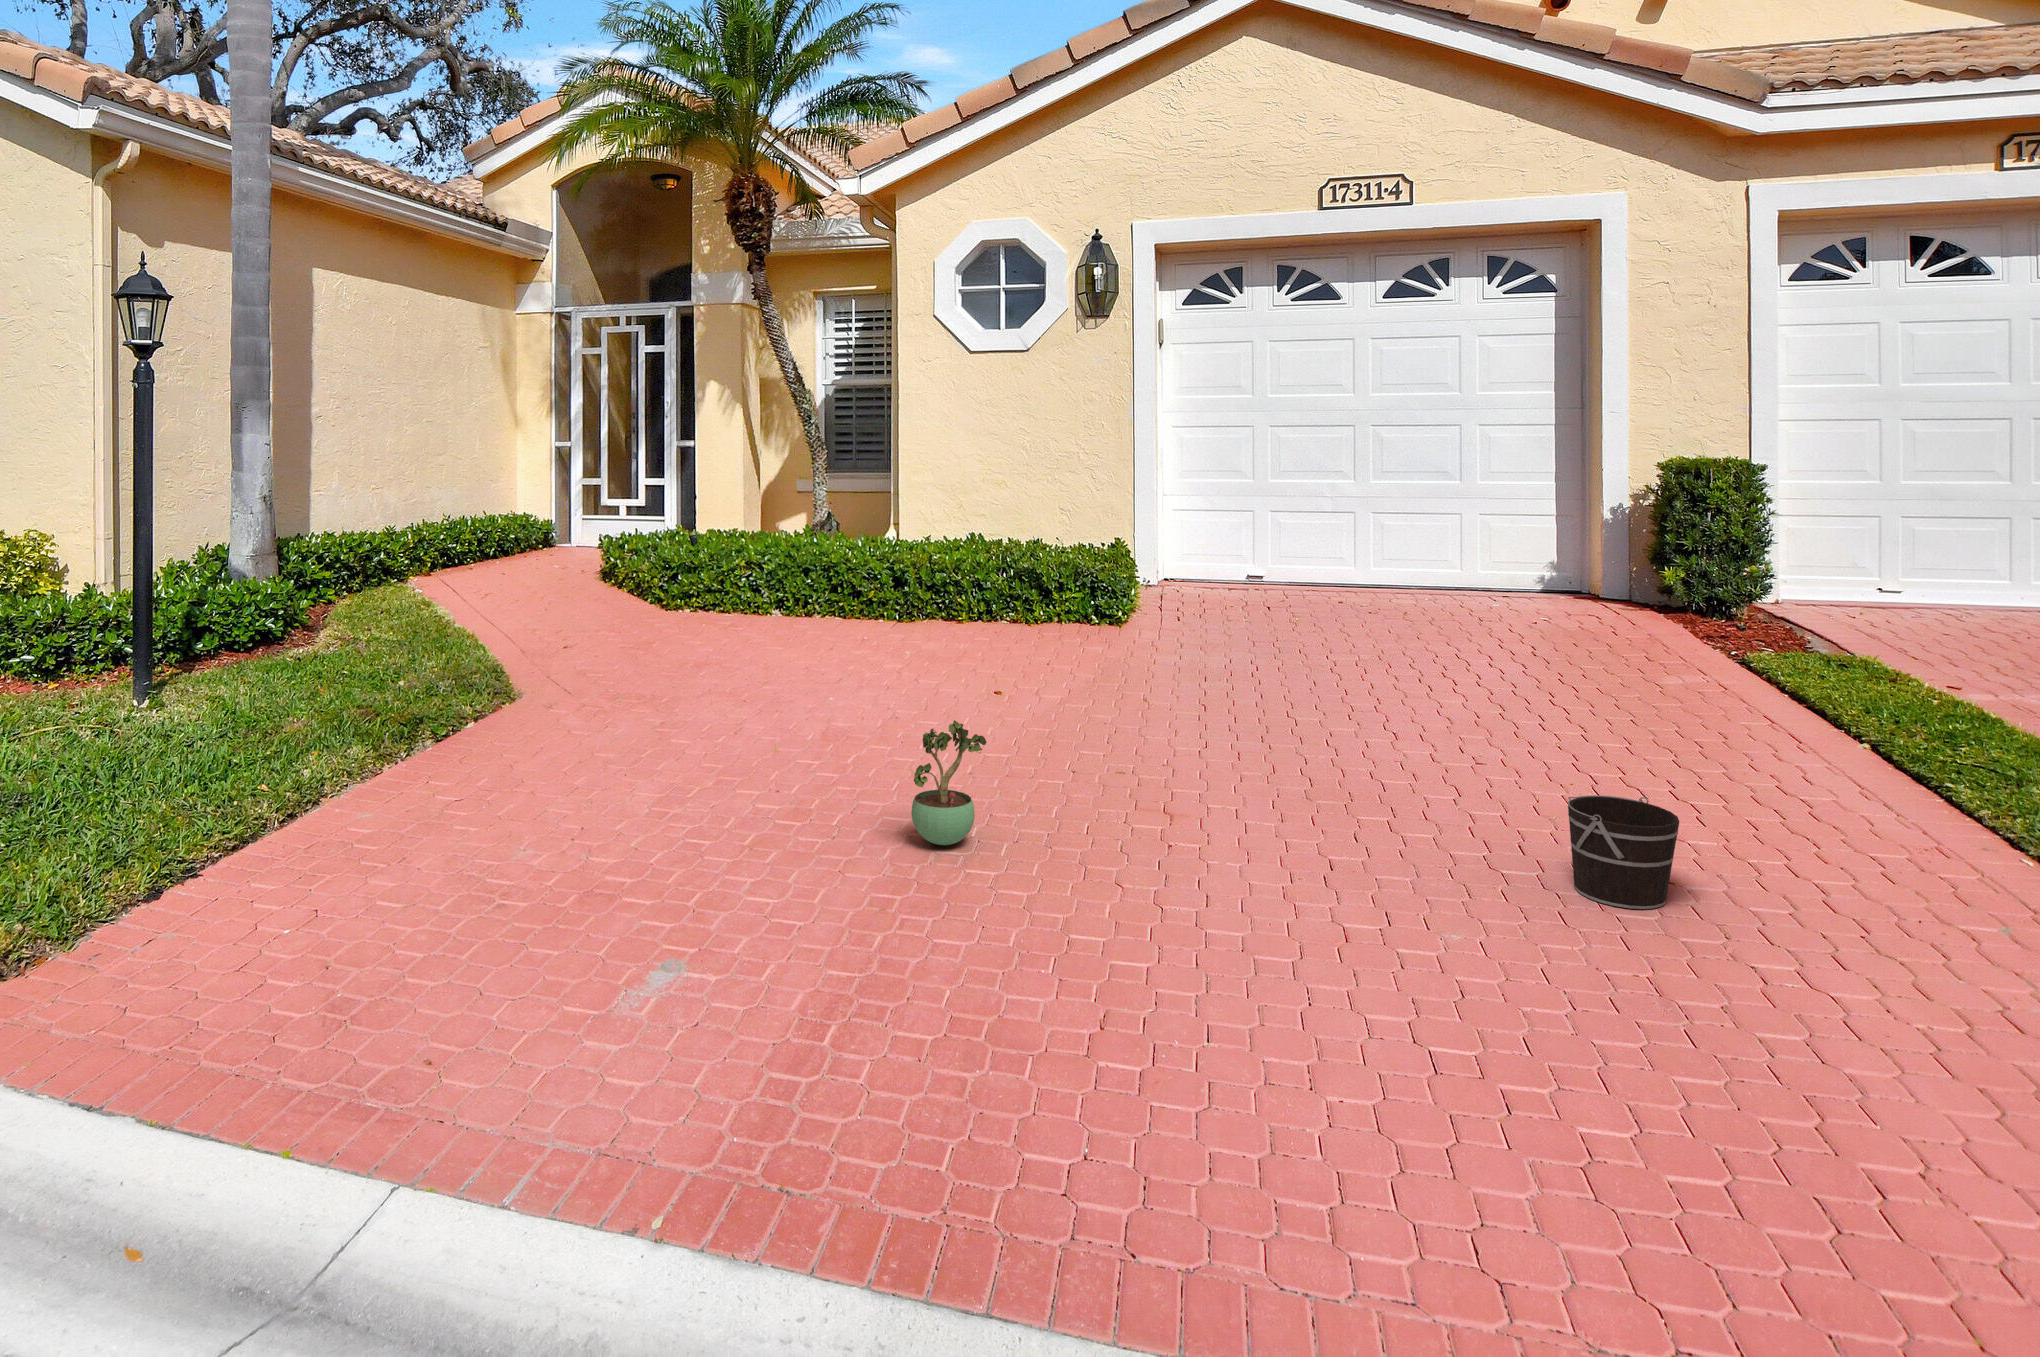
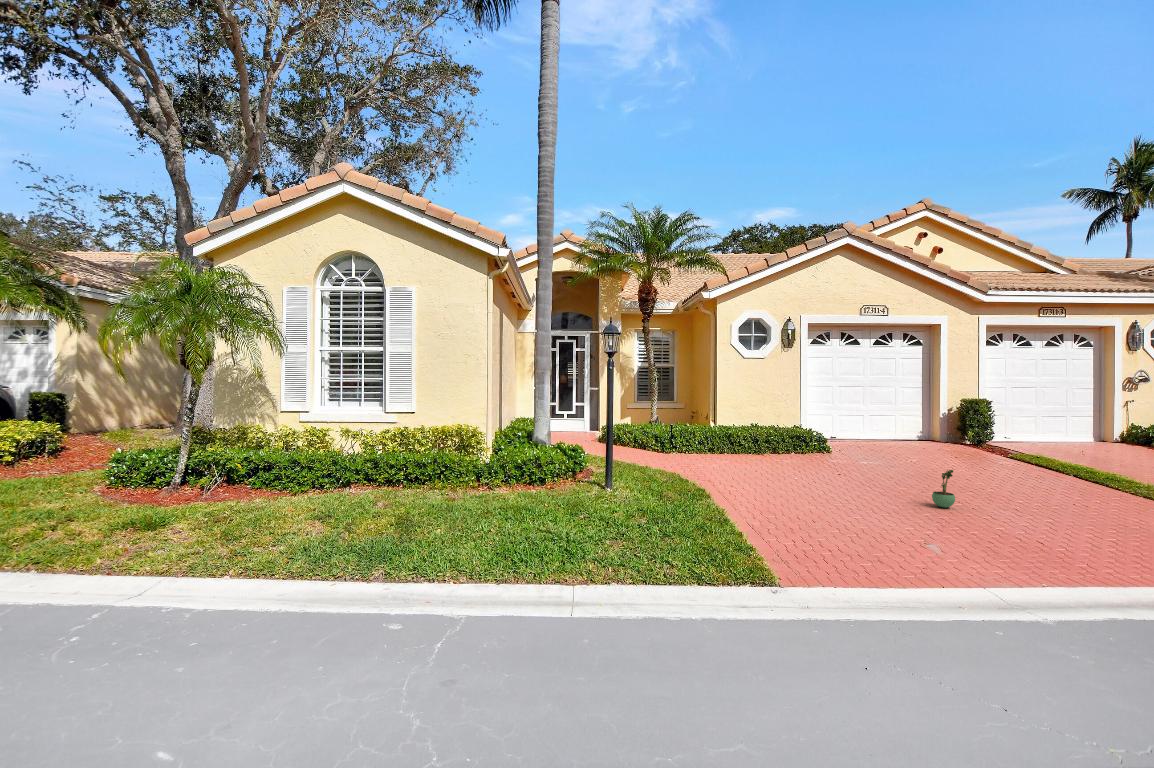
bucket: present [1568,795,1679,909] -> none [1099,482,1135,510]

